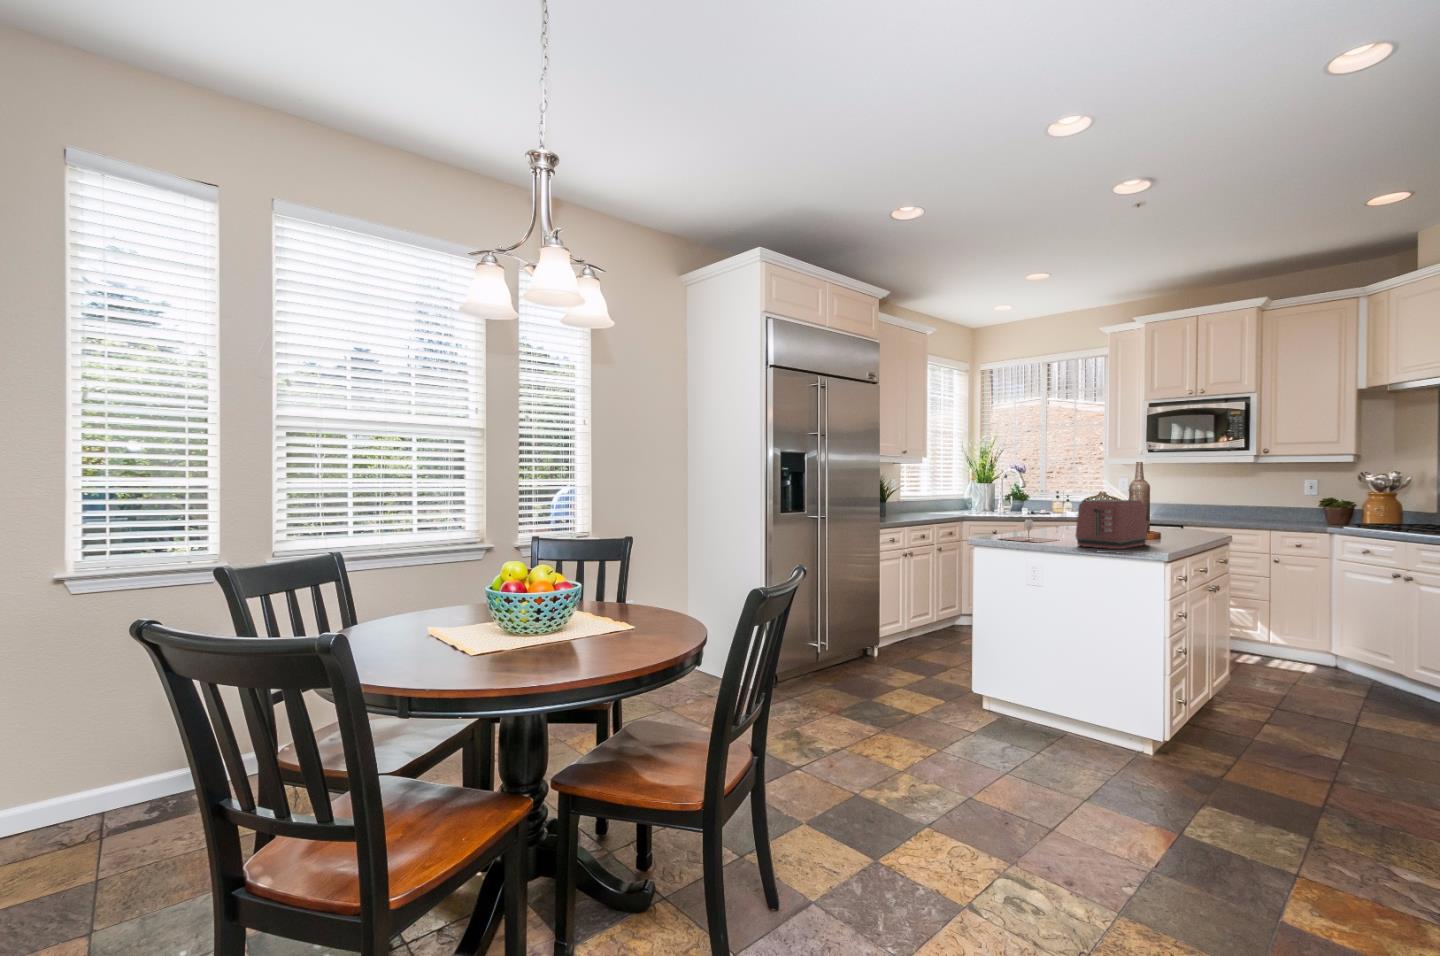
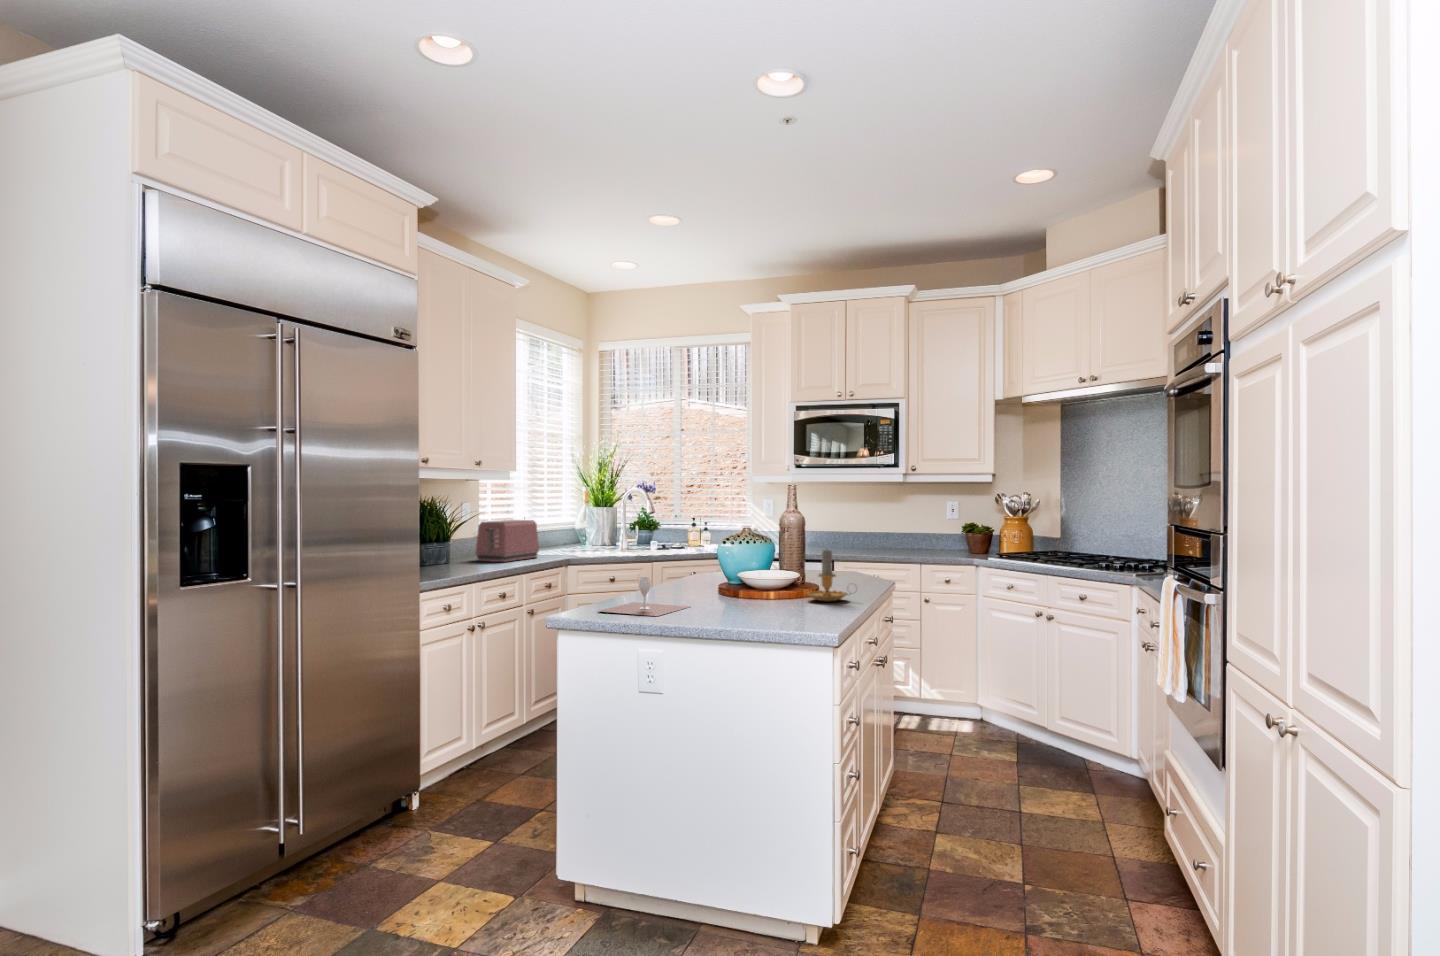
toaster: present [1075,499,1147,549] -> present [476,520,539,562]
candle: none [1152,504,1195,542] -> present [807,549,852,601]

